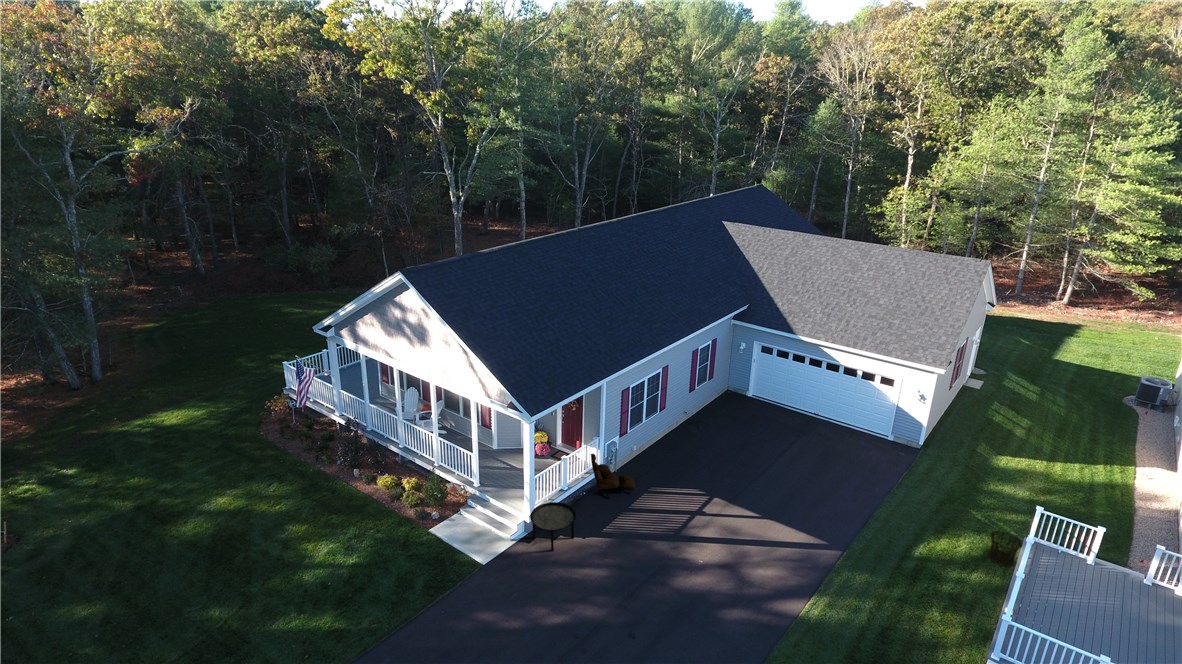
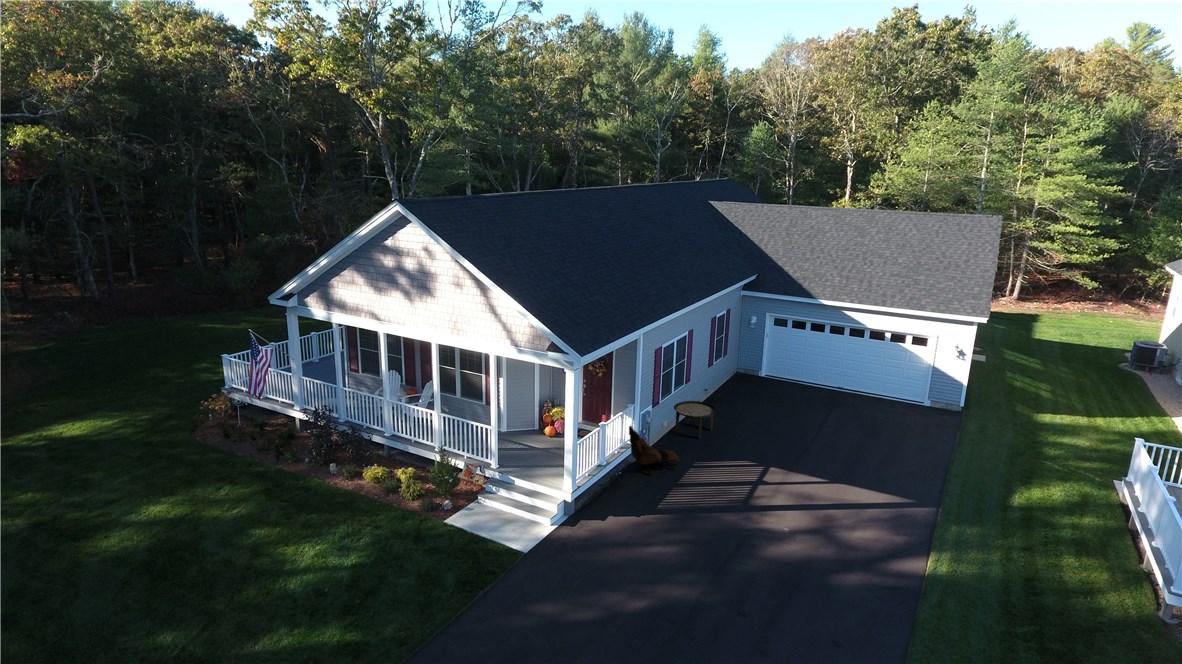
round table: present [530,502,576,551] -> present [674,401,717,439]
basket: present [989,531,1022,566] -> none [1085,470,1126,507]

